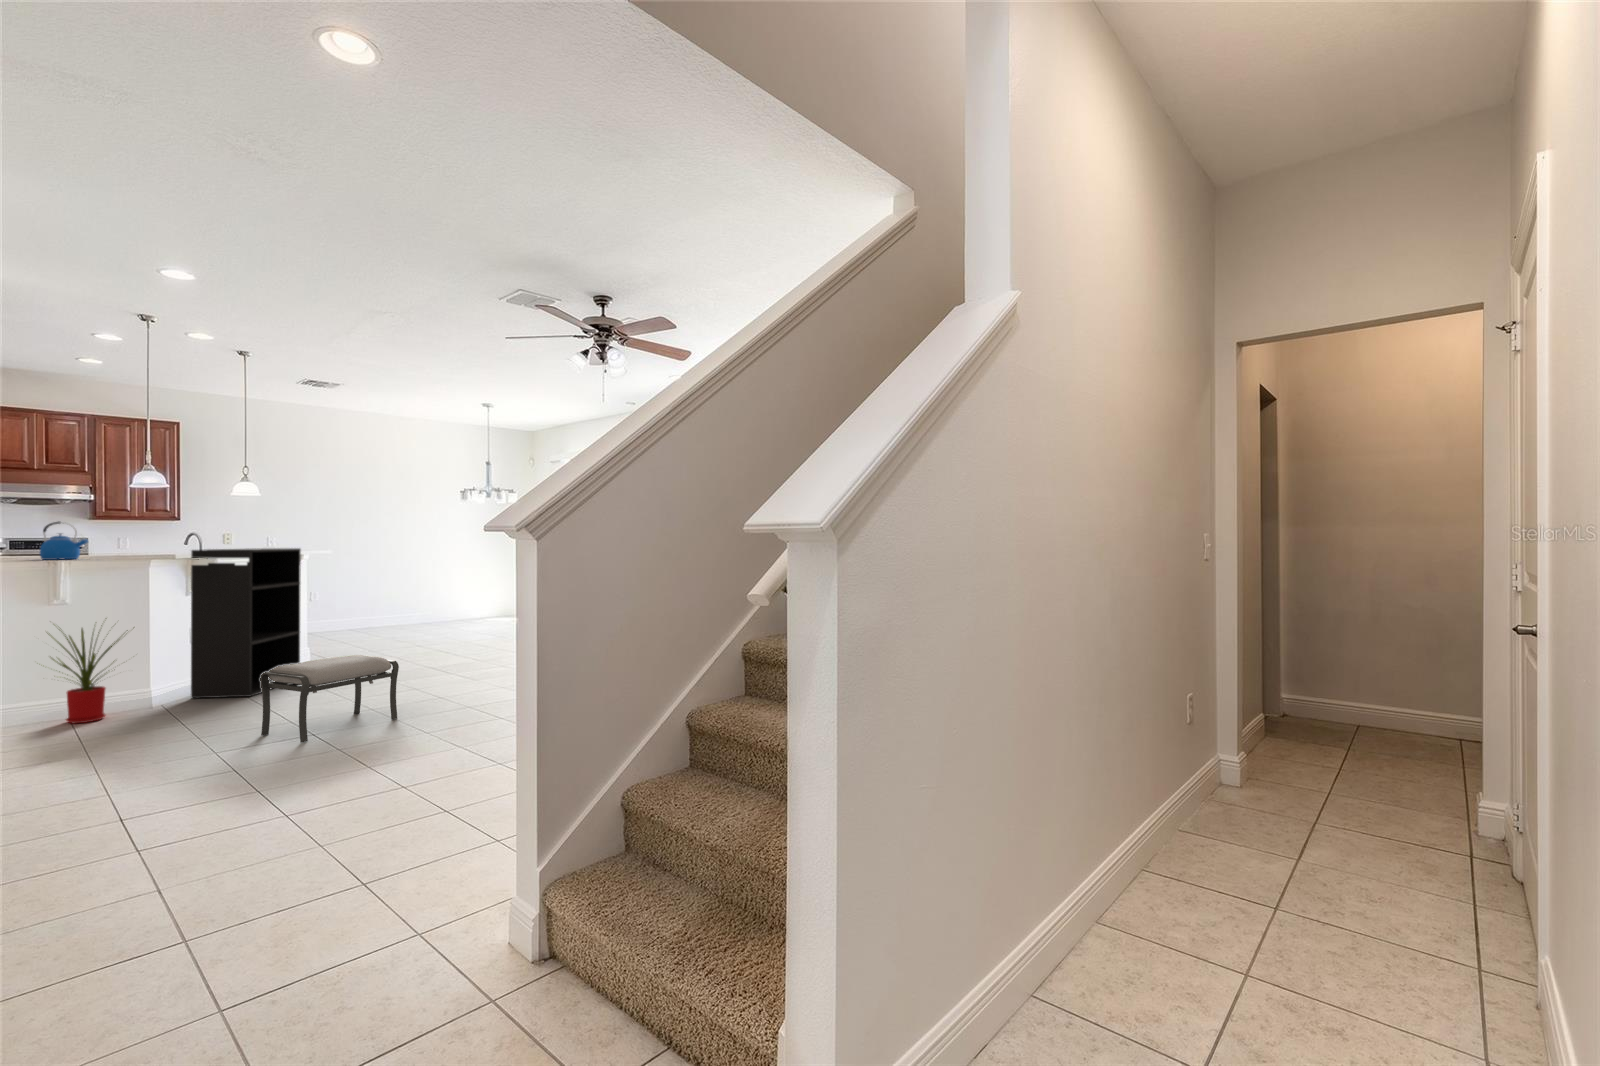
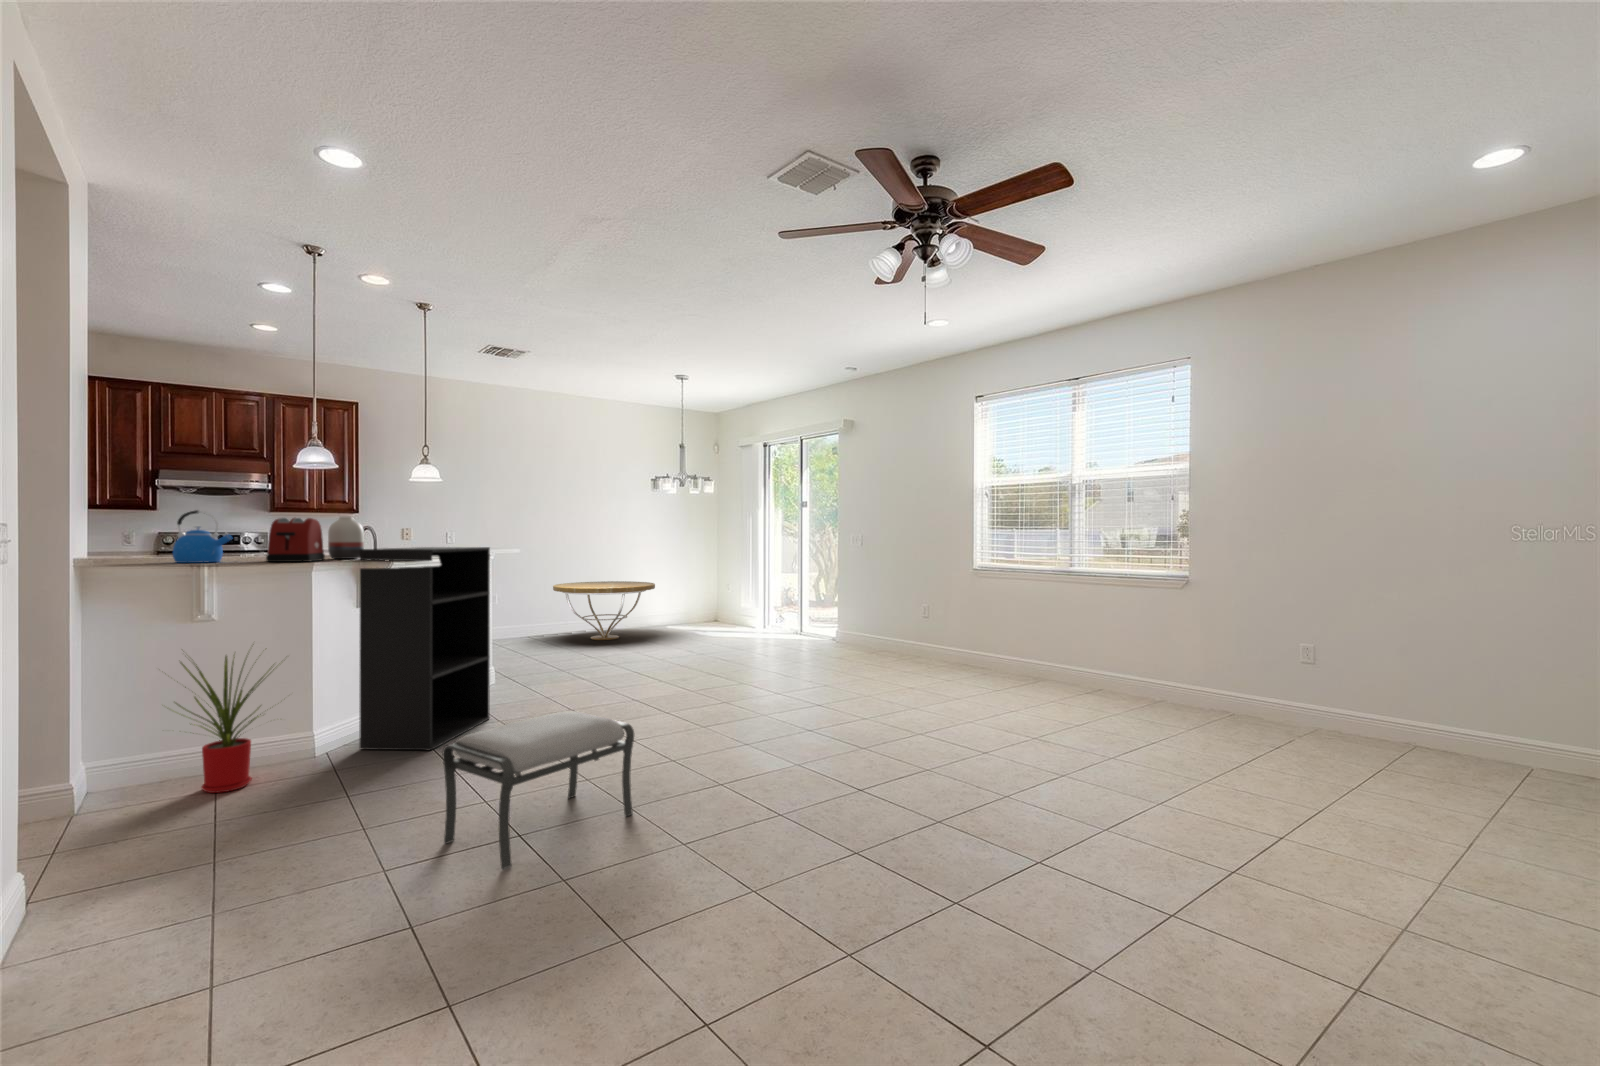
vase: none [164,526,194,557] -> present [328,517,364,559]
toaster: none [116,527,162,559] -> present [266,518,325,562]
coffee table: none [367,579,462,629] -> present [553,581,655,640]

